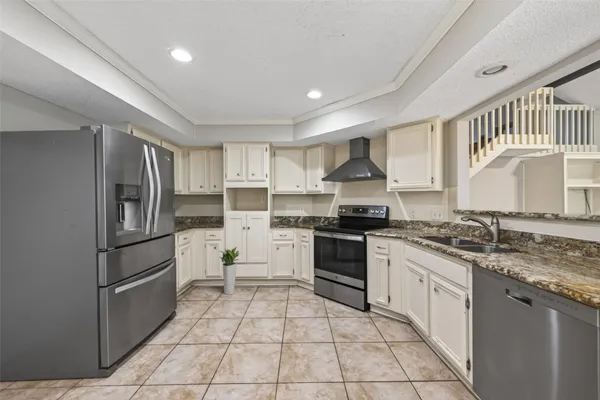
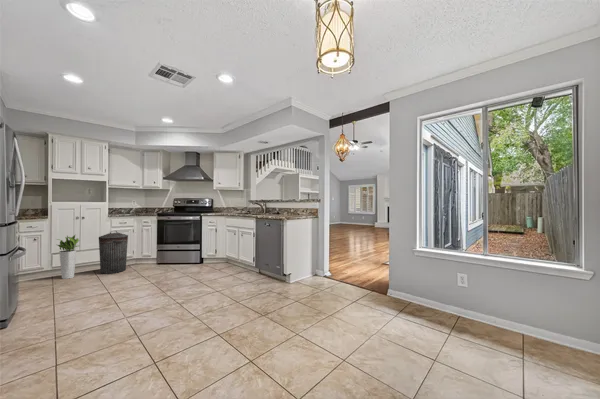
trash can: none [253,246,281,298] -> present [99,231,128,274]

